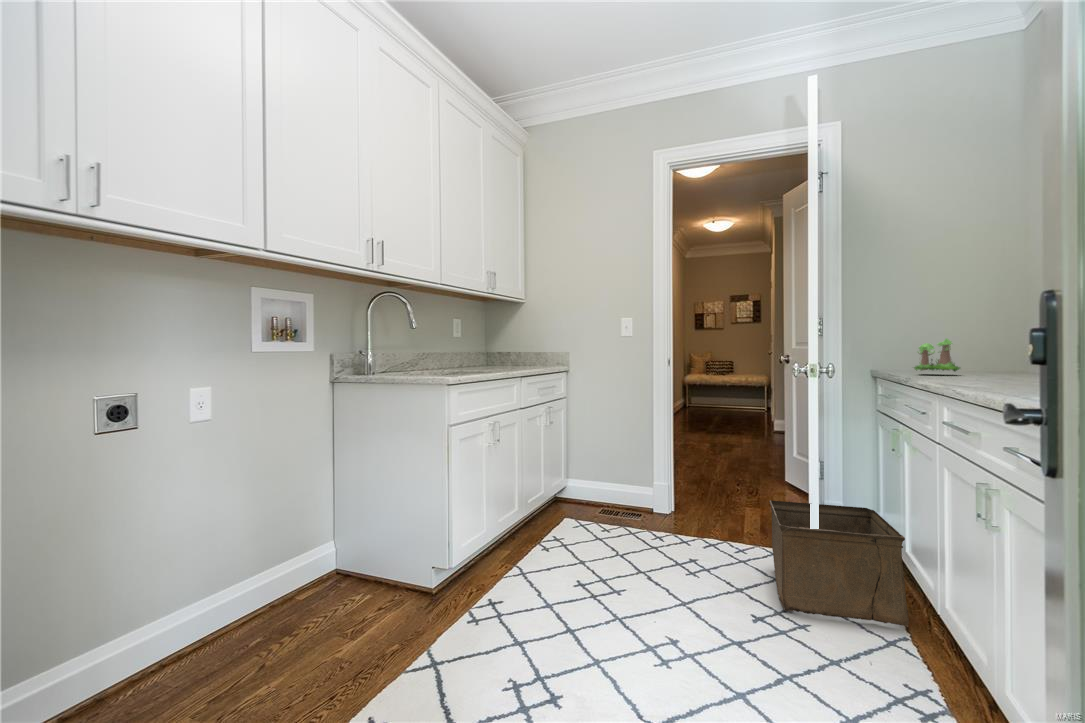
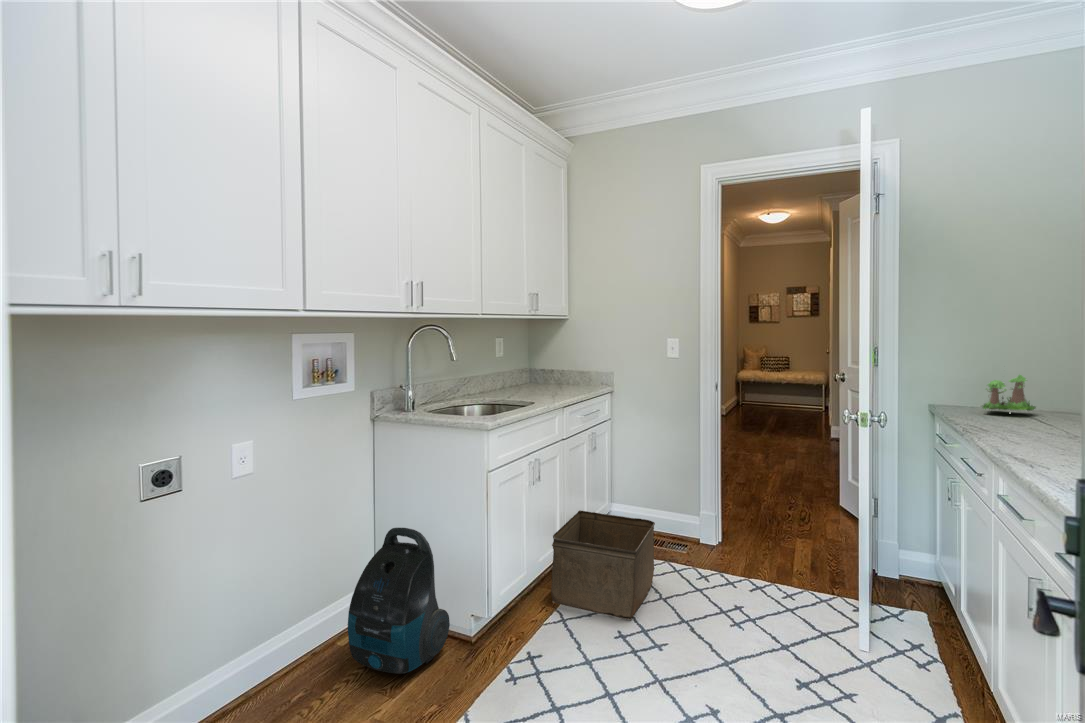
vacuum cleaner: none [303,474,410,620] -> present [348,528,450,674]
storage bin: present [769,500,909,627] -> present [551,510,655,620]

